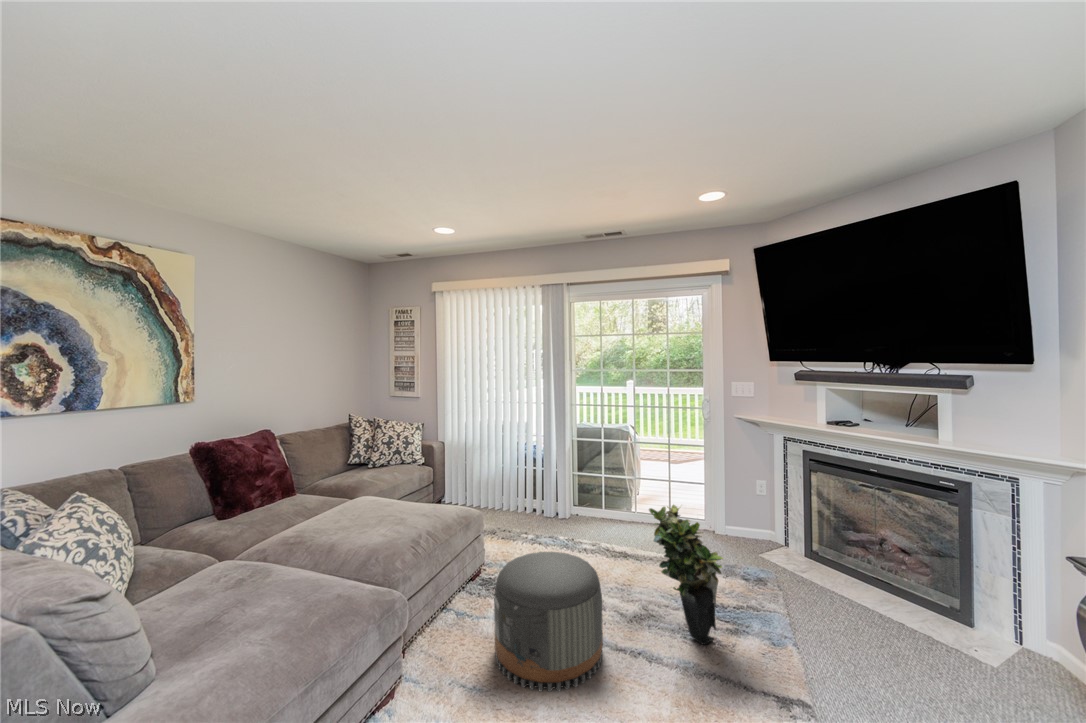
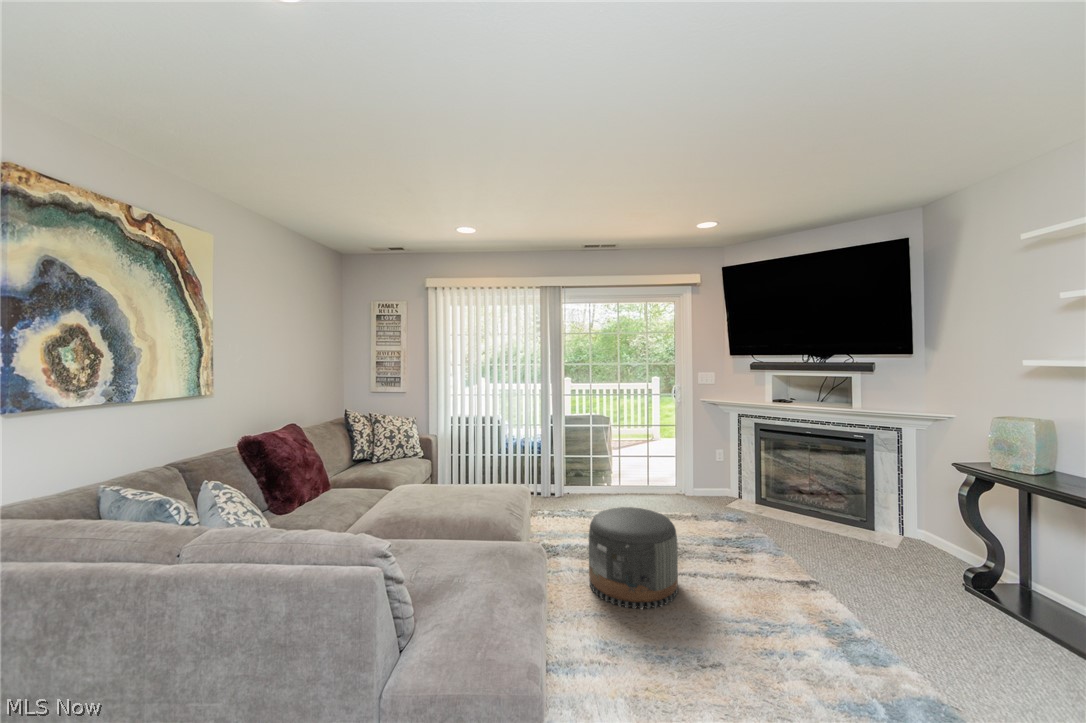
potted plant: present [649,505,723,645] -> none [684,463,745,564]

